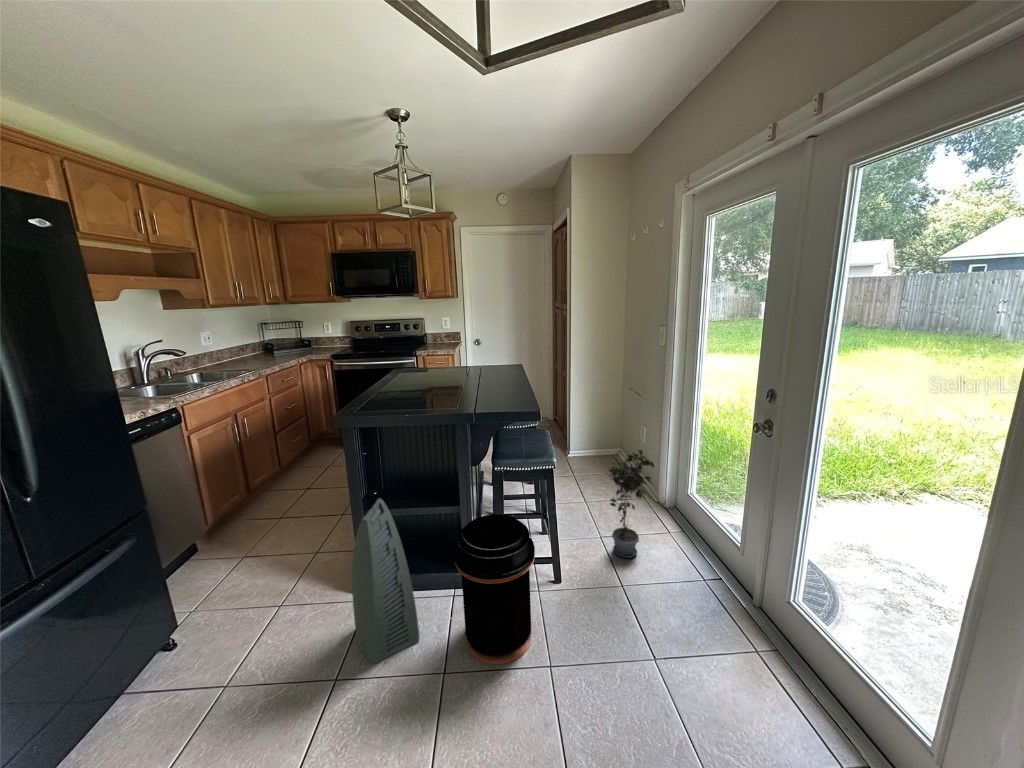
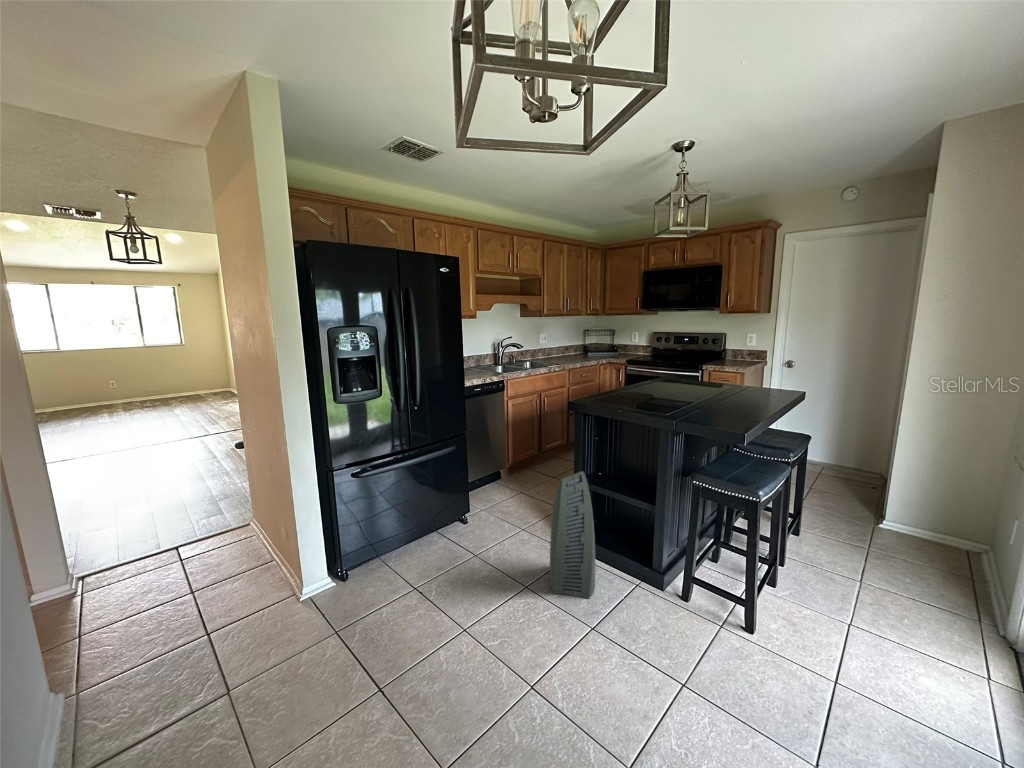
potted plant: present [609,450,654,558] -> none [848,525,938,665]
trash can: present [454,514,535,664] -> none [618,516,699,660]

